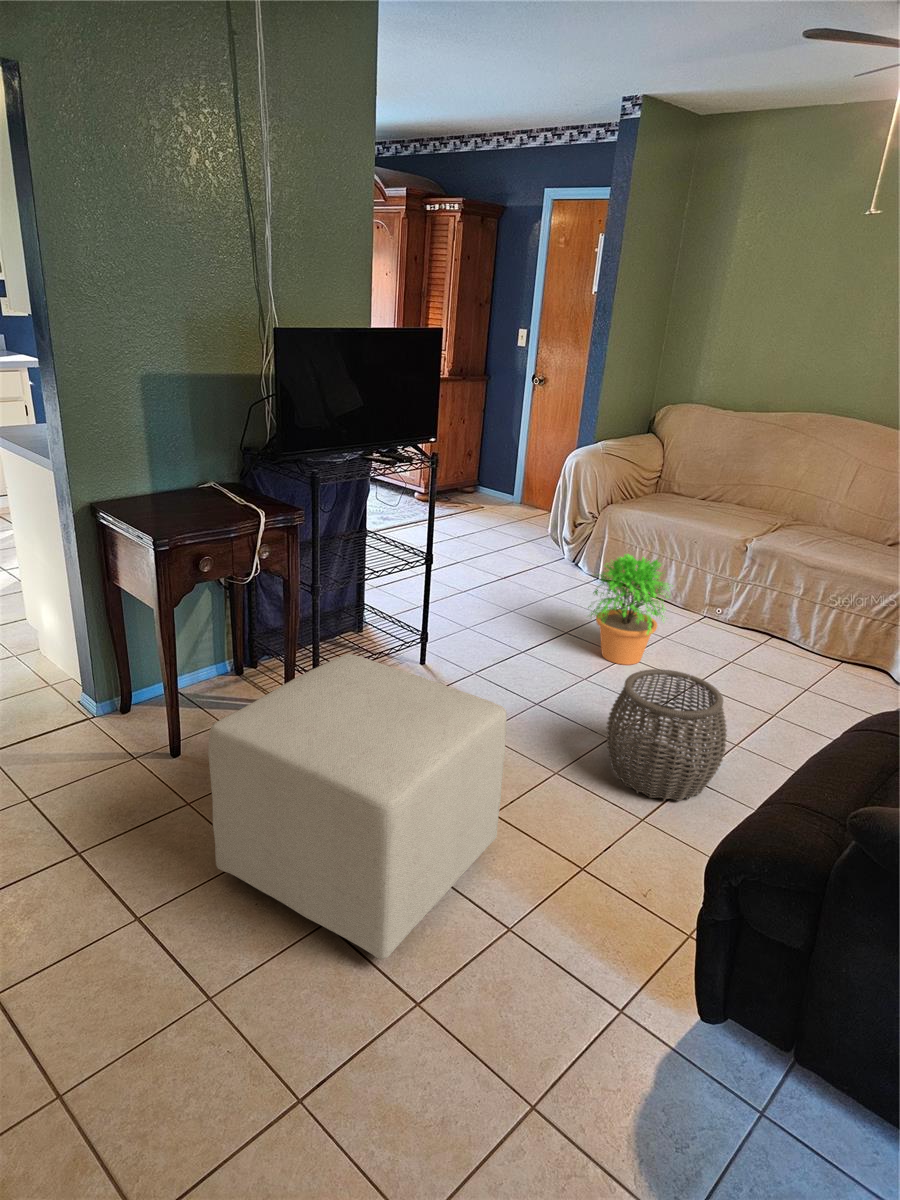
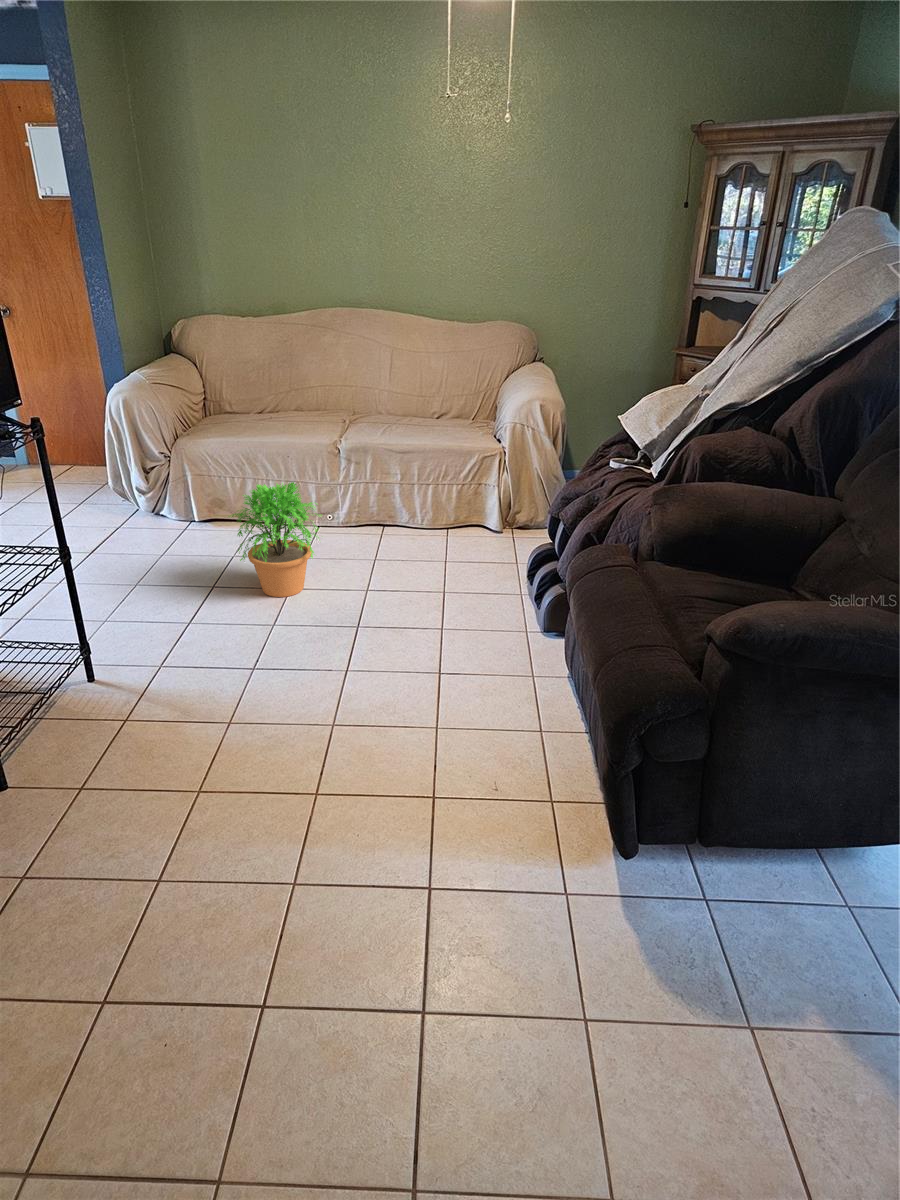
ottoman: present [208,654,507,959] -> none [24,679,369,1049]
woven basket: present [606,669,727,801] -> none [354,579,466,704]

